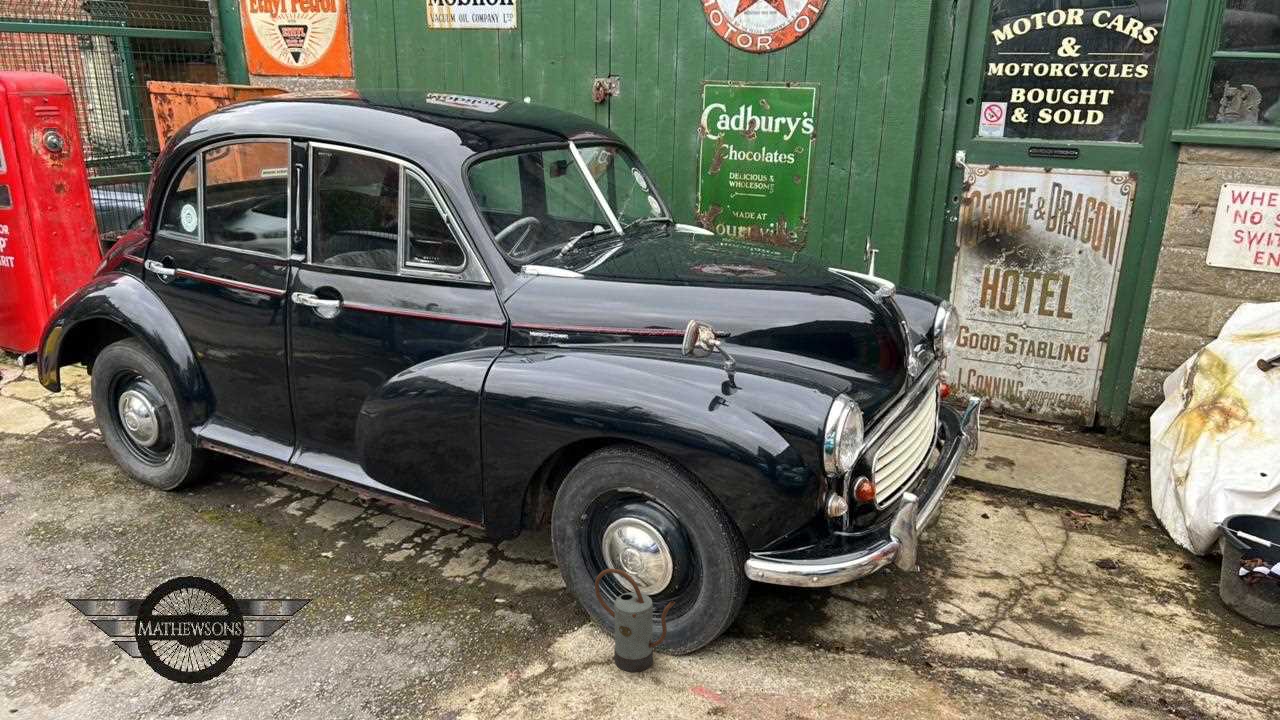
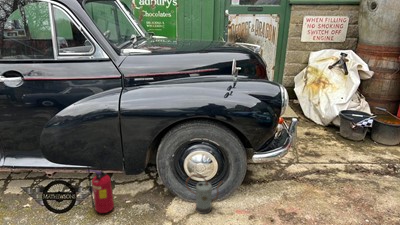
fire extinguisher: none [412,484,463,607] -> present [87,159,114,213]

